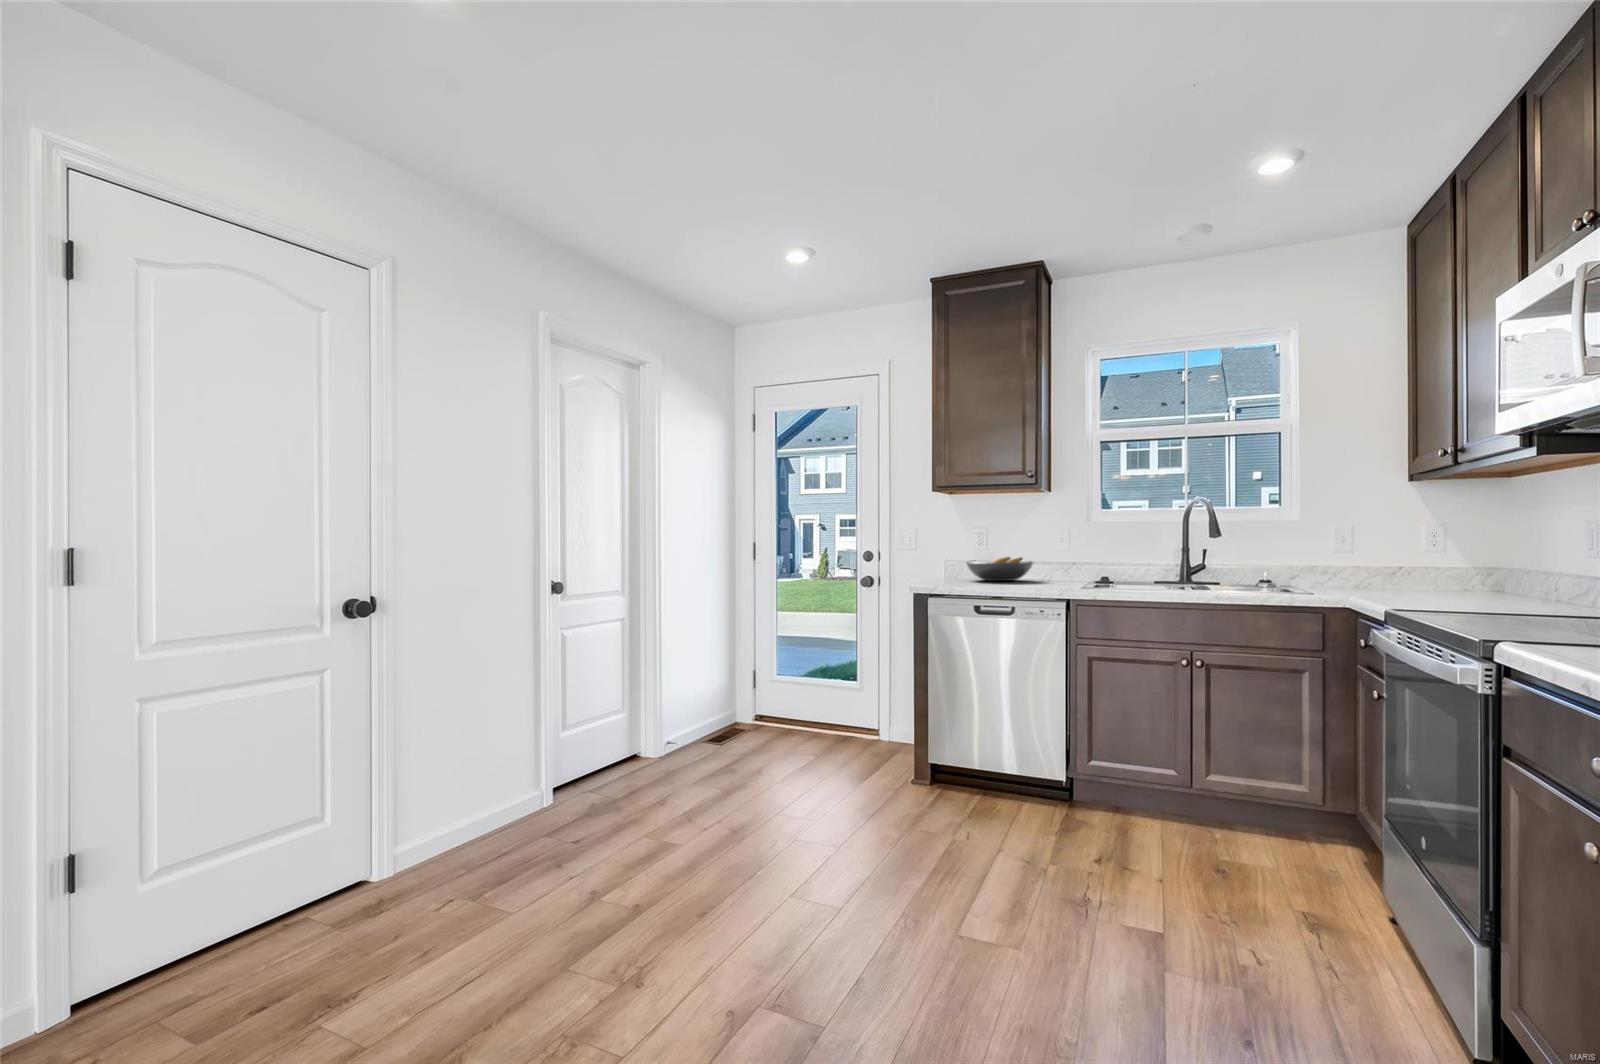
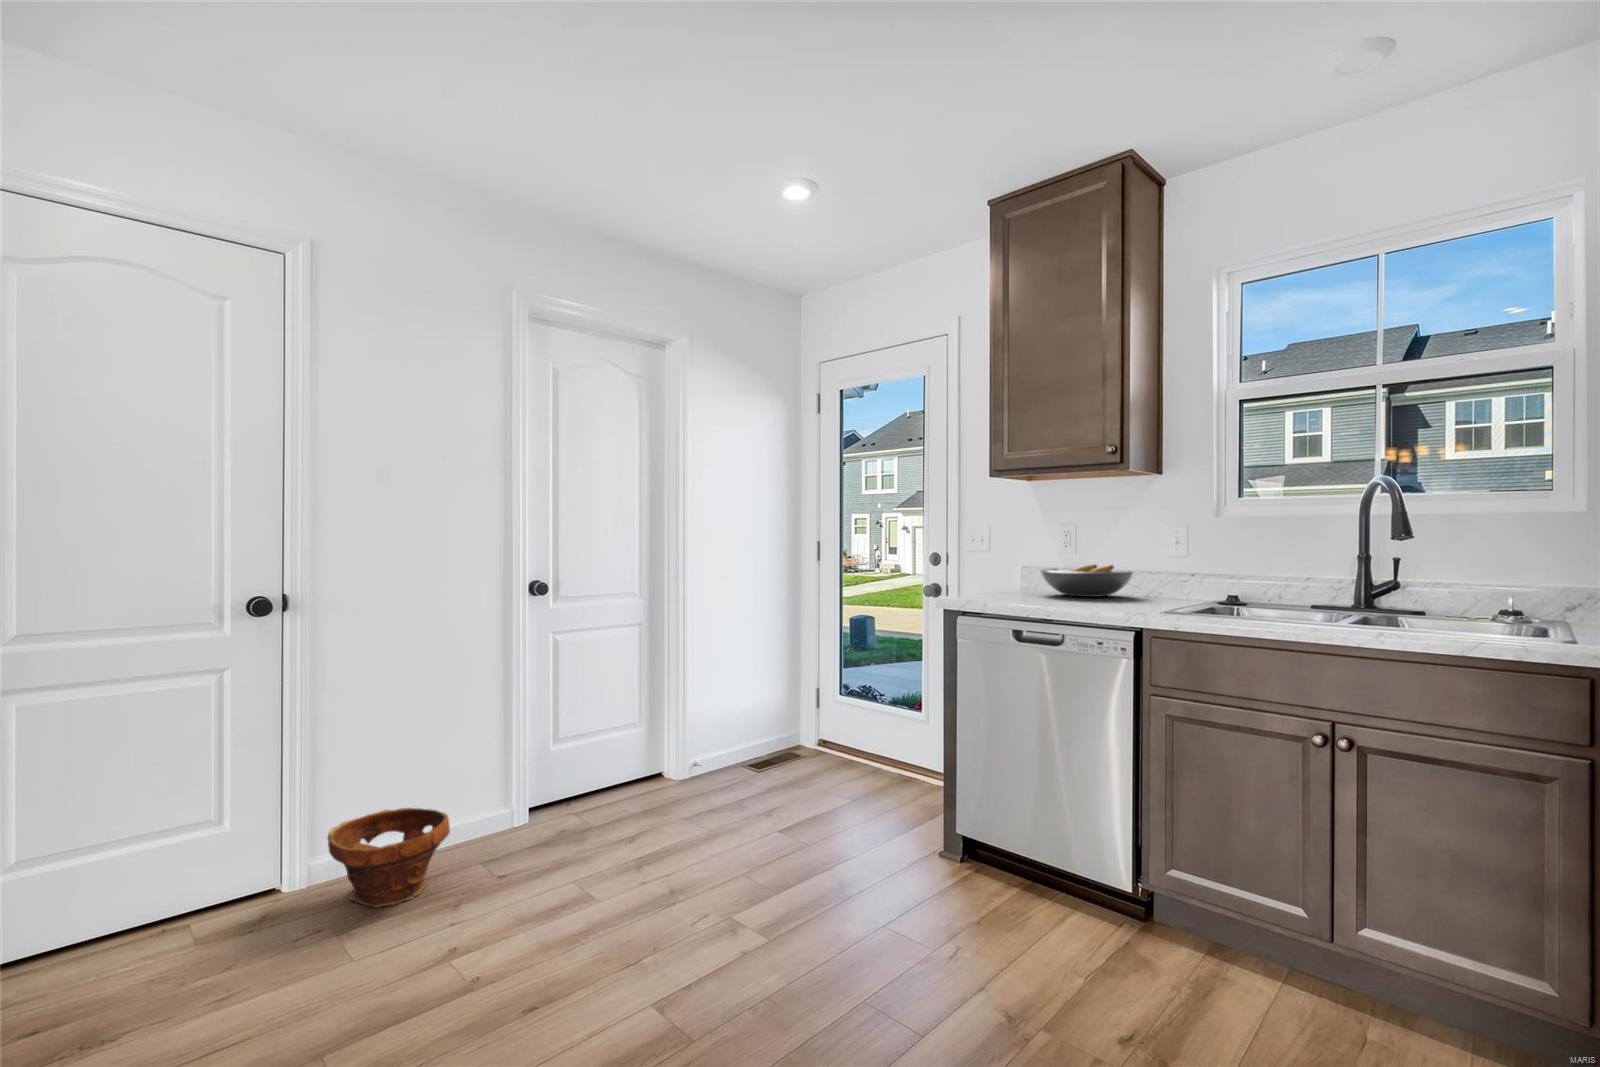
planter: none [427,791,534,878] -> present [328,808,450,907]

